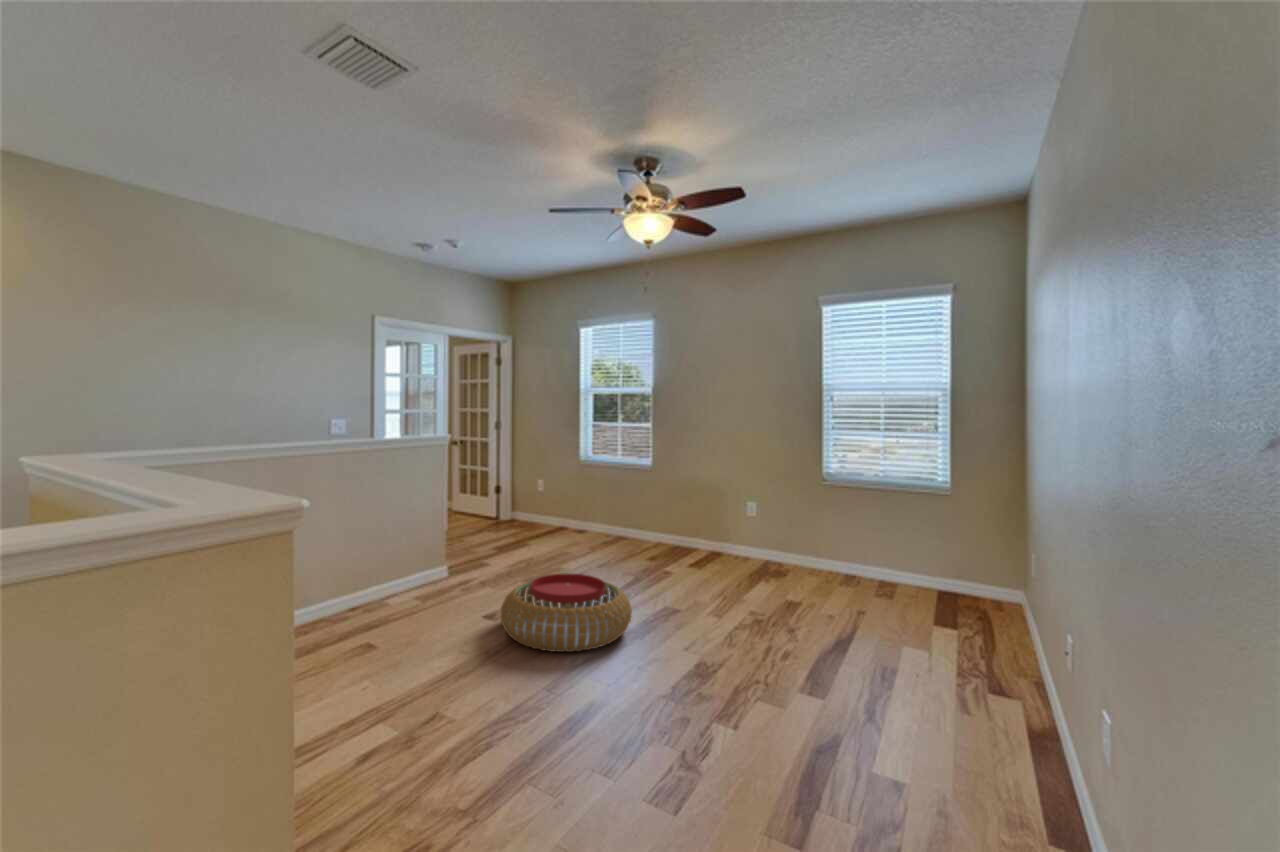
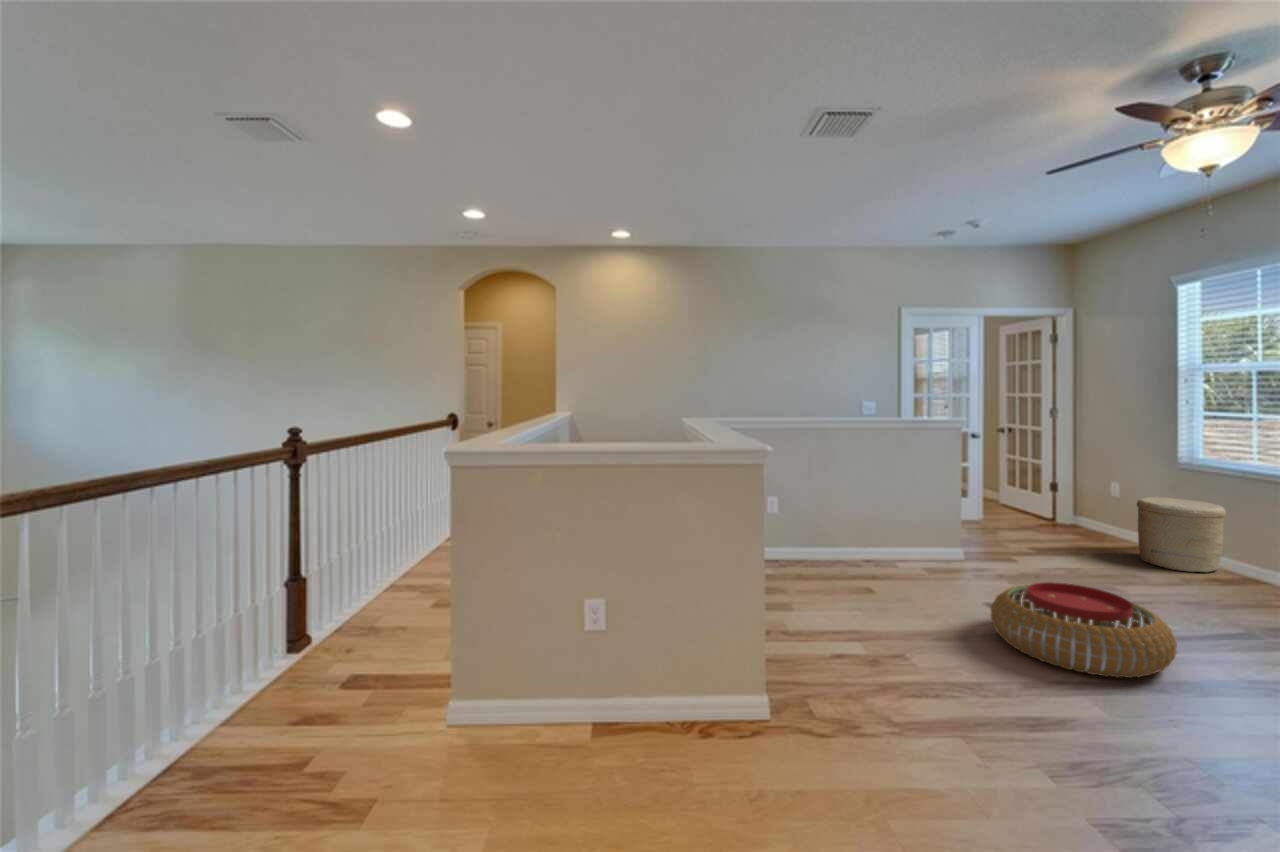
woven basket: none [565,492,615,547] -> present [1137,497,1226,572]

